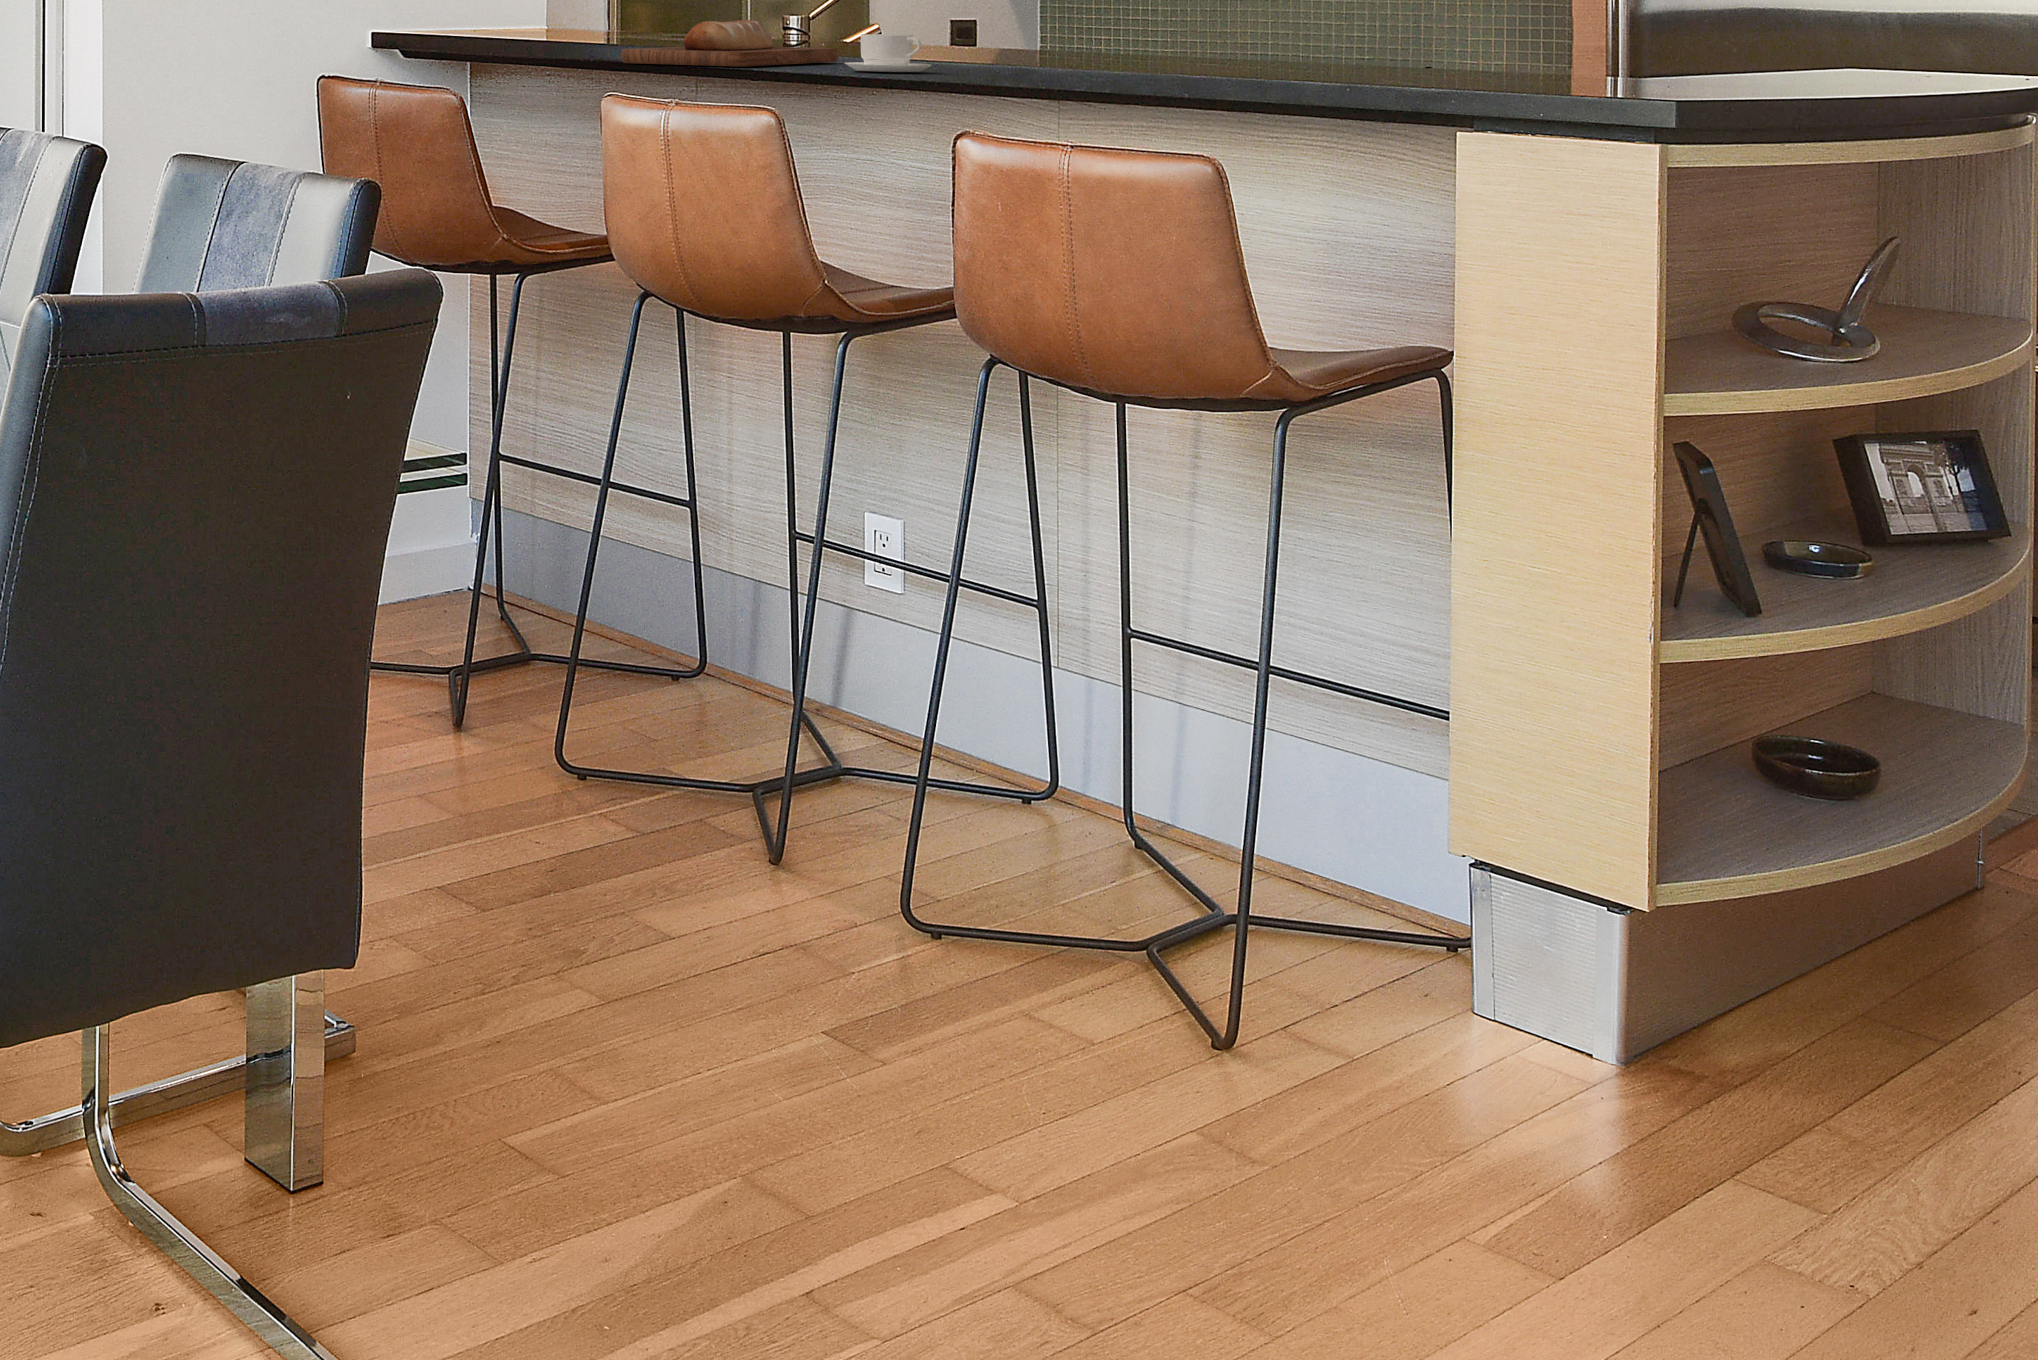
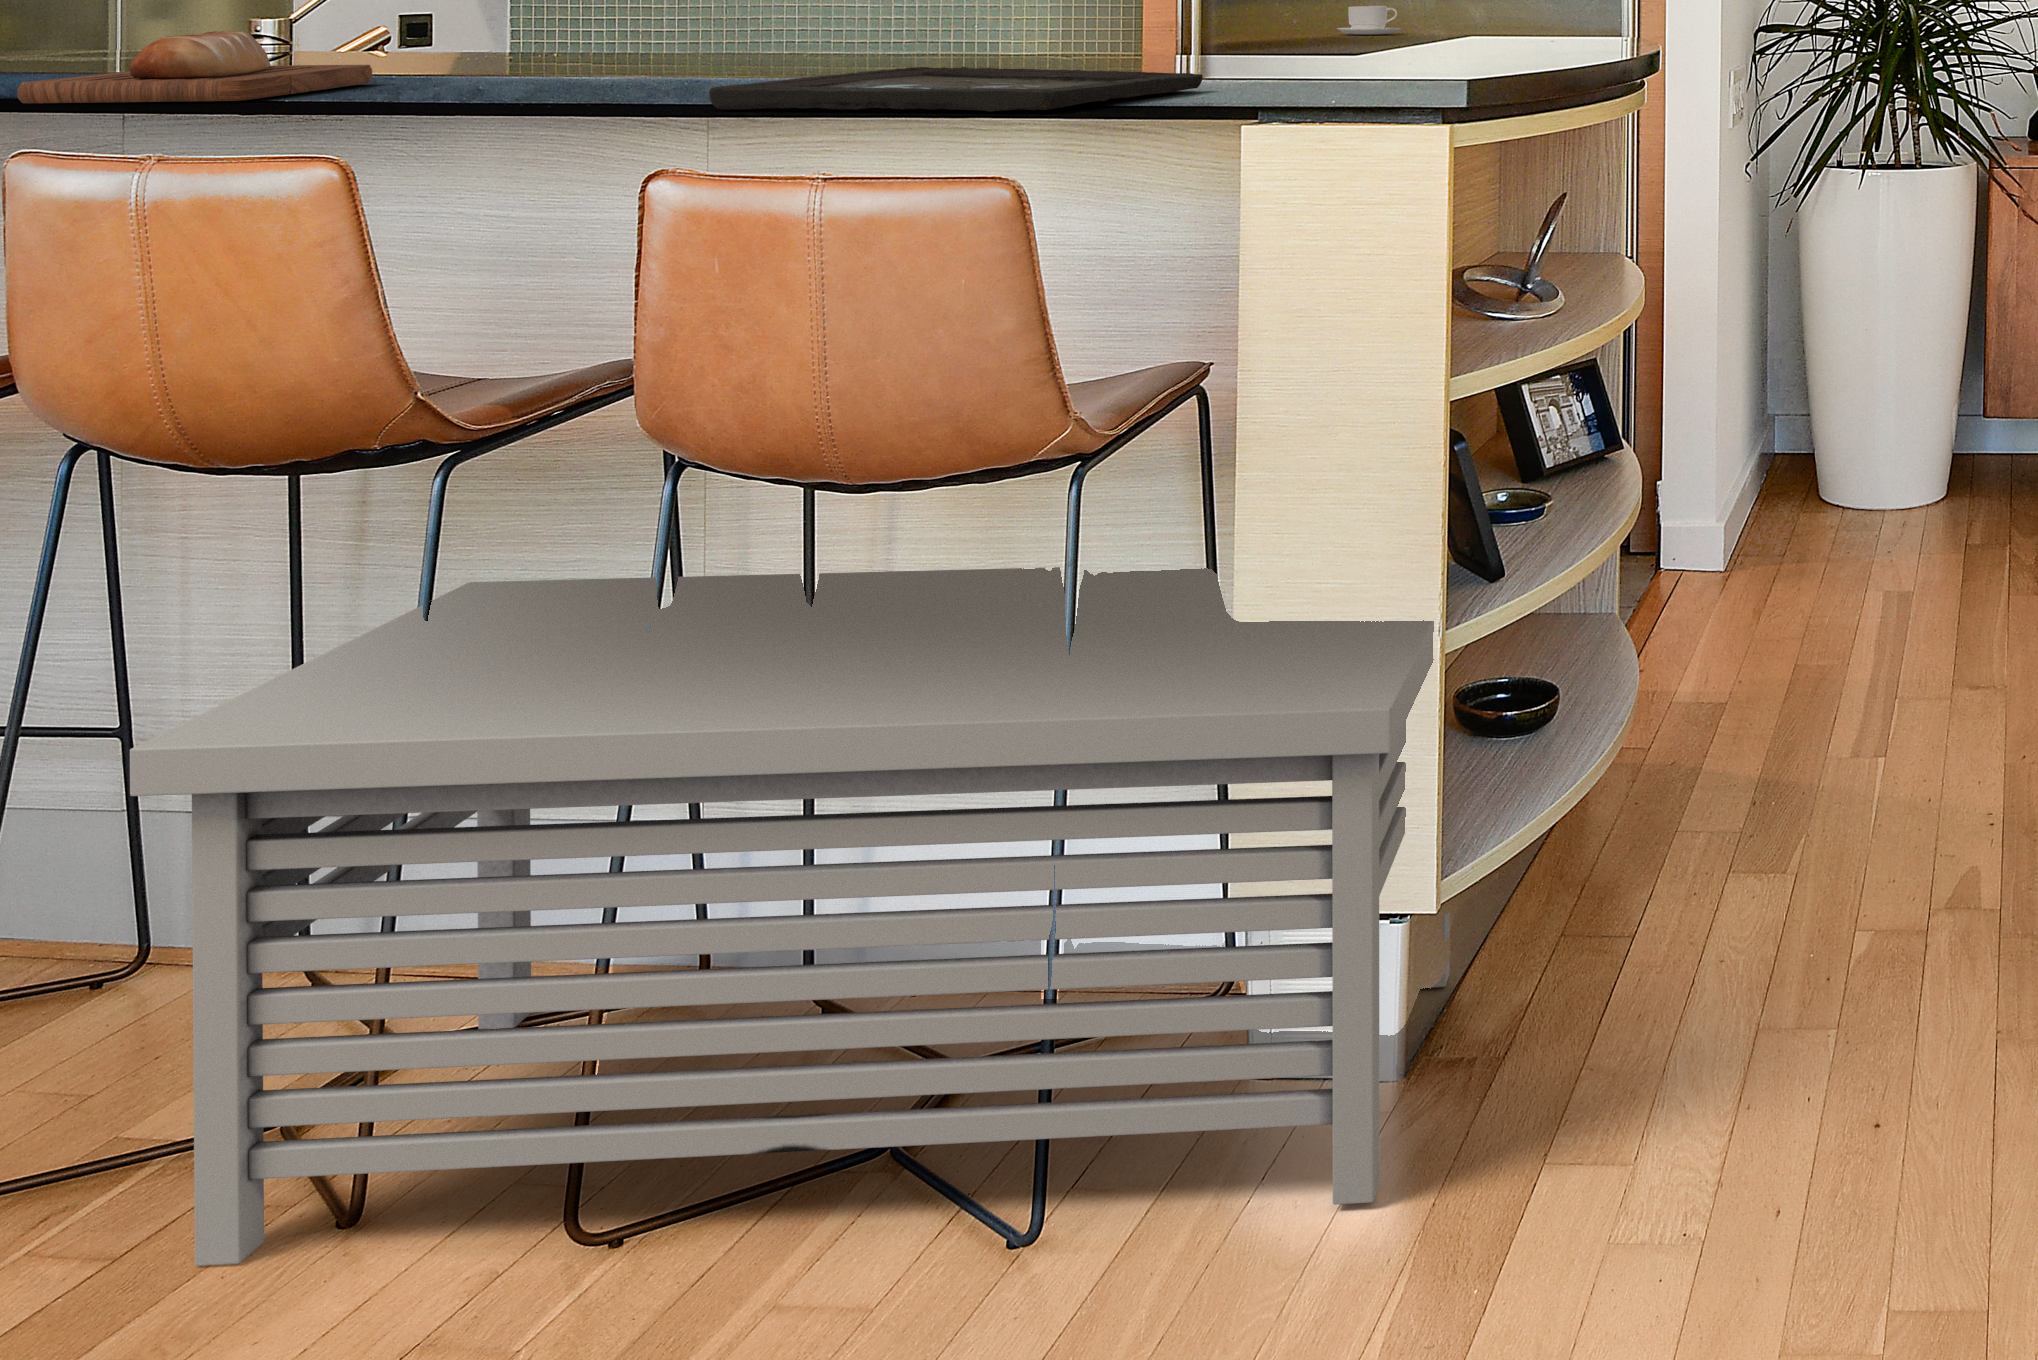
coffee cup: present [845,34,931,72] -> present [1337,6,1401,34]
tray: none [1019,62,1461,94] -> present [709,67,1203,111]
storage bench: none [650,440,1737,1120] -> present [130,567,1450,1266]

